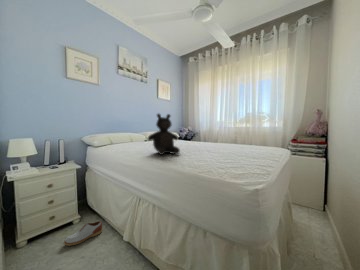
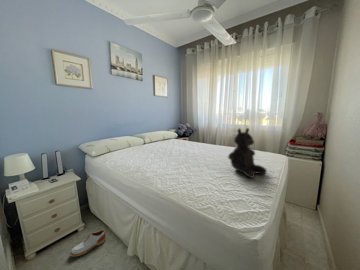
teddy bear: present [148,114,180,155] -> present [228,128,266,178]

